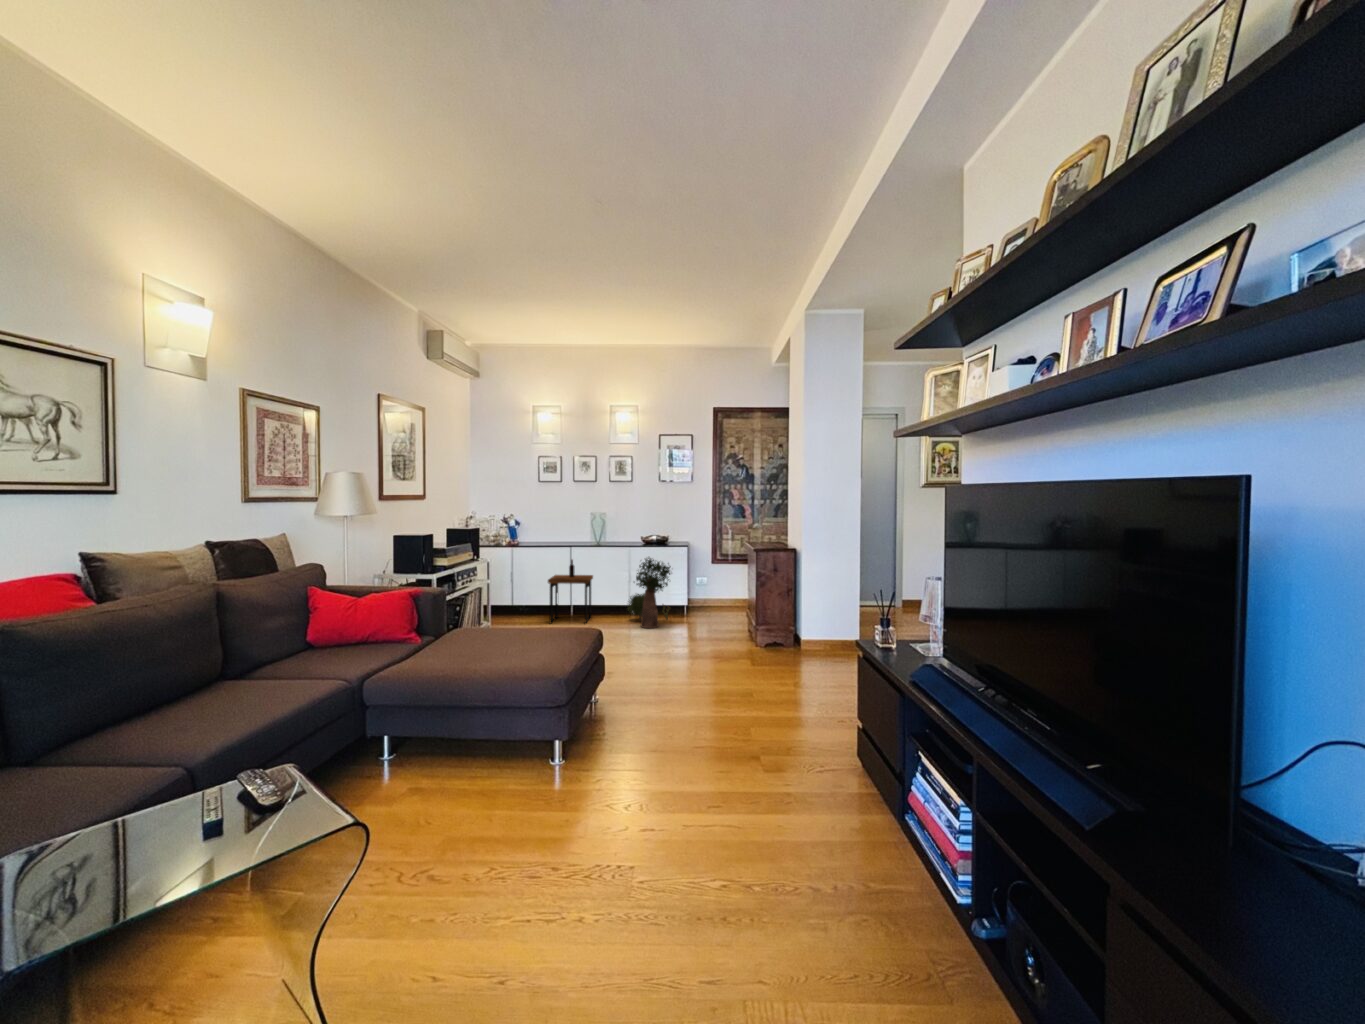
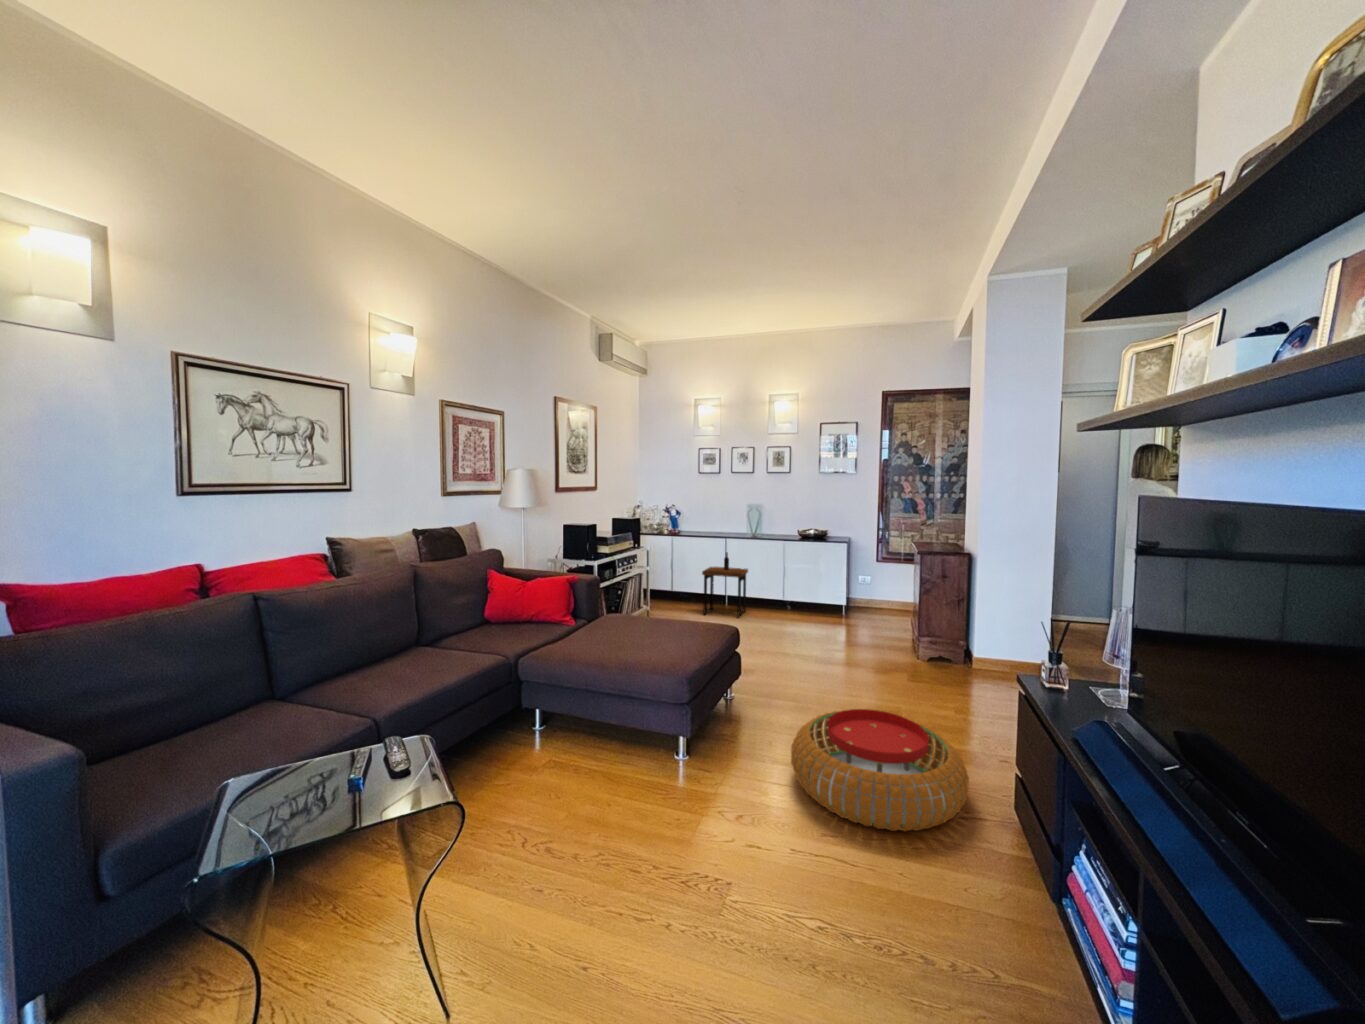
potted plant: present [628,558,671,628] -> none [781,553,831,629]
pouf: none [667,688,820,792] -> present [791,709,969,831]

